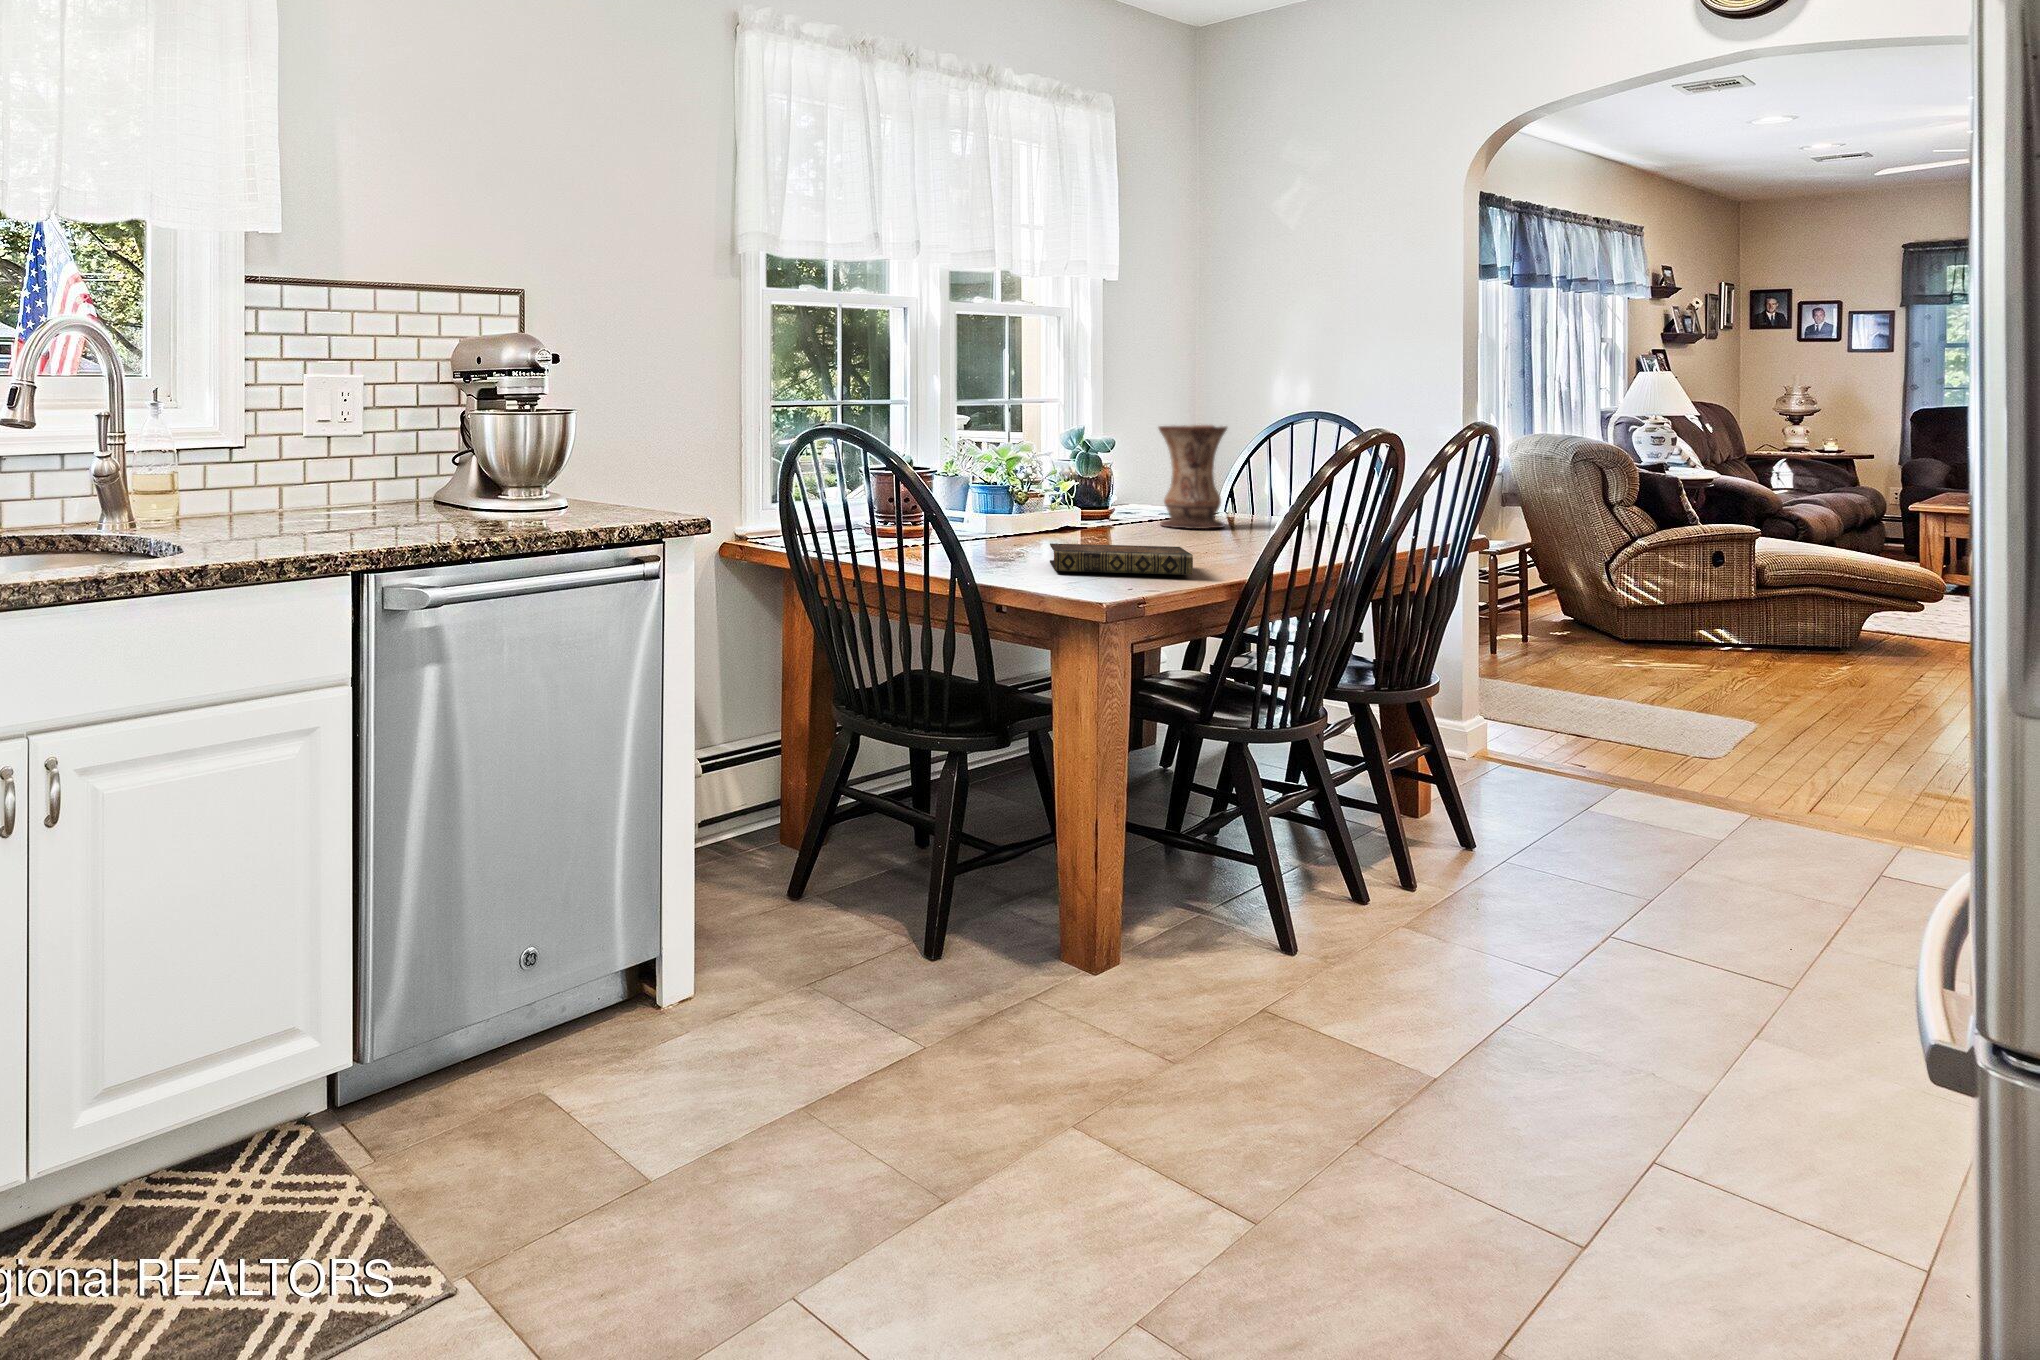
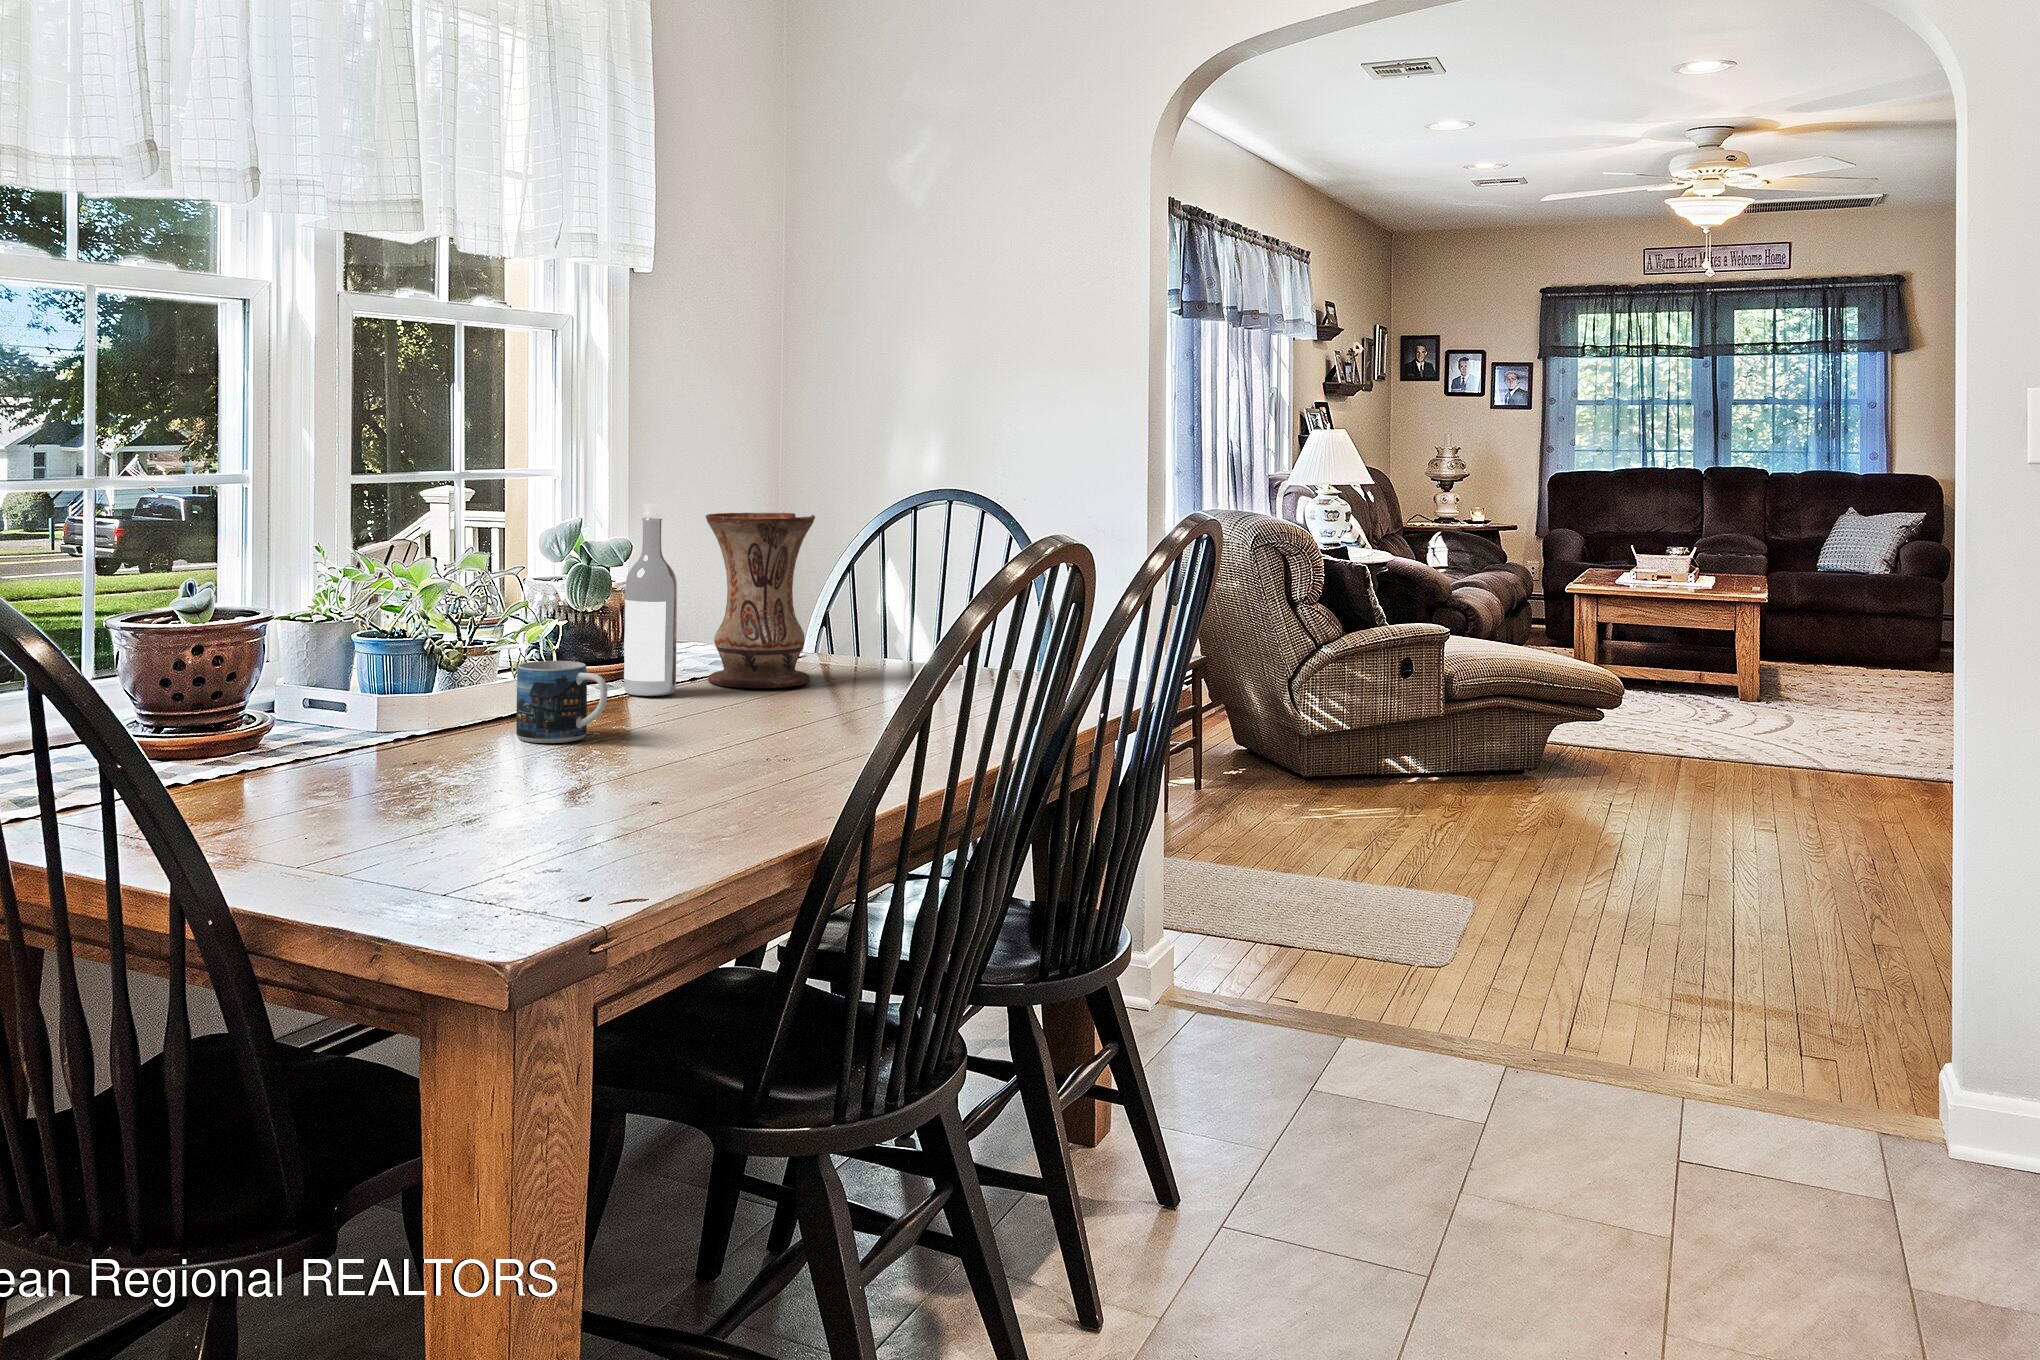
wine bottle: none [1110,419,1142,530] -> present [624,505,677,696]
mug: none [1057,503,1109,546] -> present [516,661,607,743]
book: present [1050,543,1193,575] -> none [479,754,739,824]

